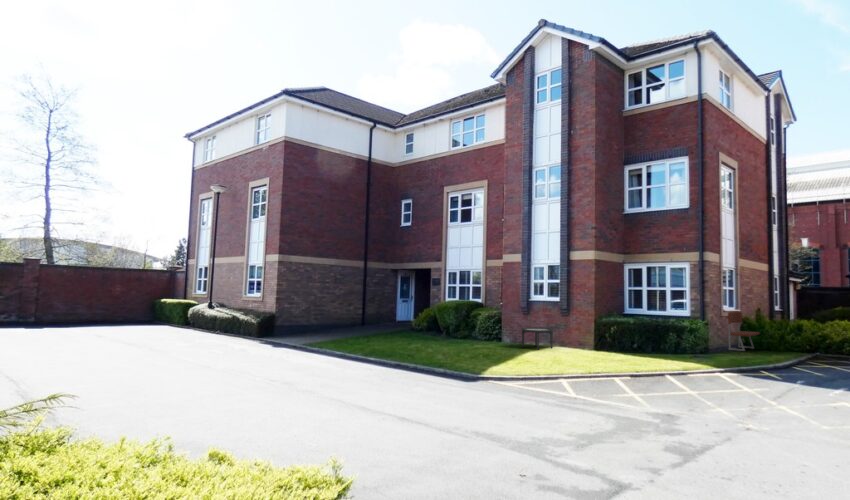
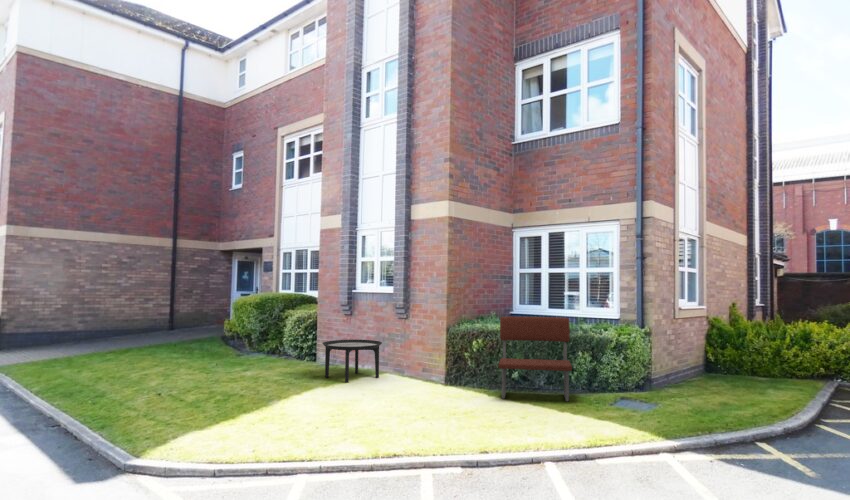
bench: present [728,311,760,351] -> present [499,317,572,401]

